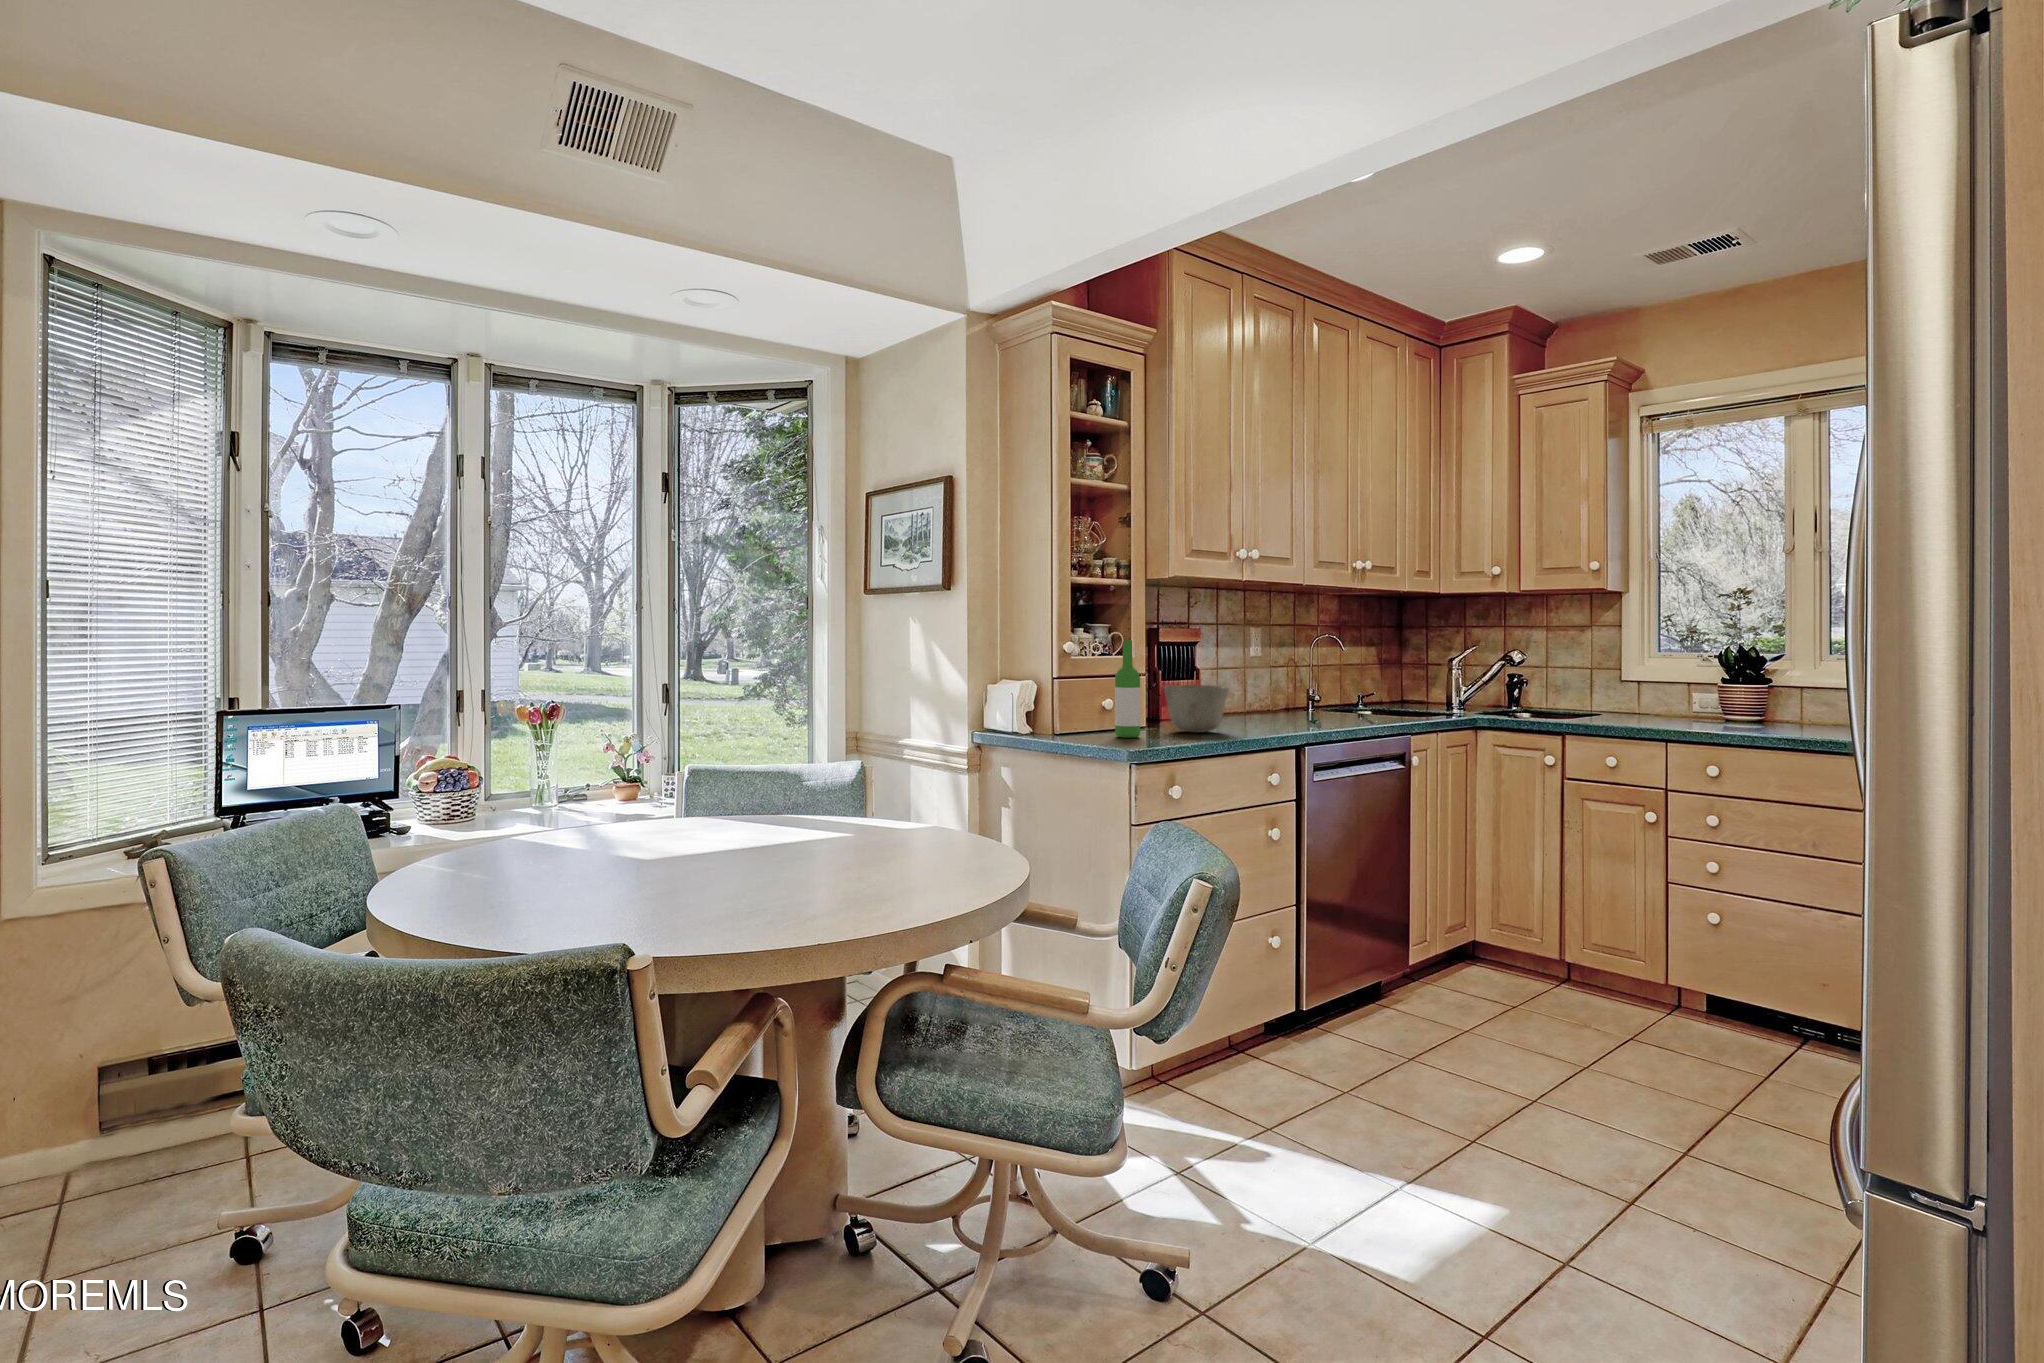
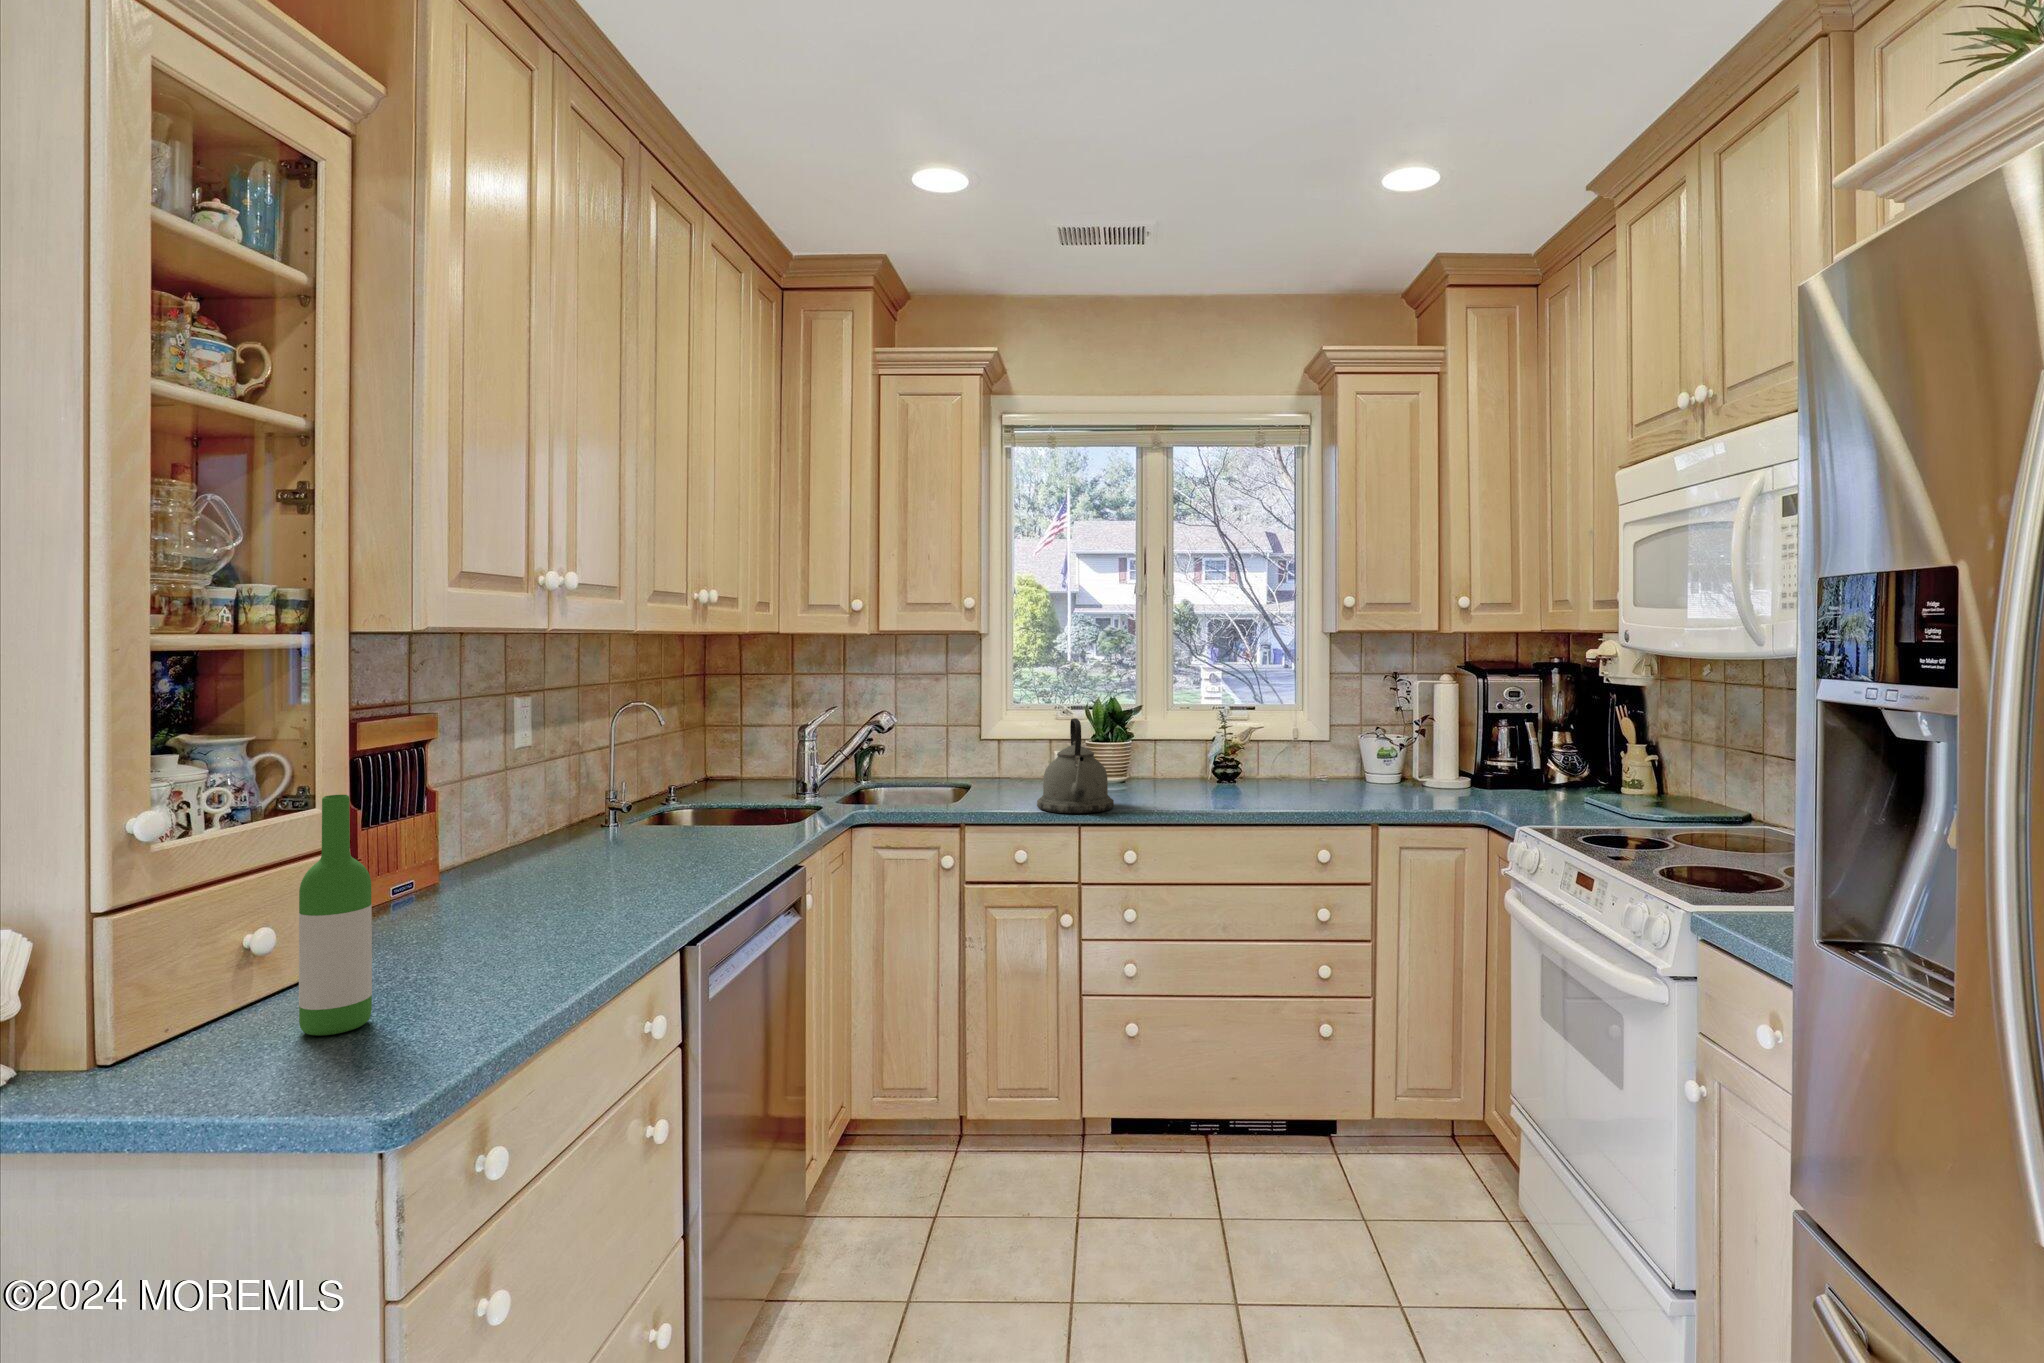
kettle: none [1629,654,1708,730] -> present [1037,718,1114,813]
ceramic bowl: present [1164,685,1229,732] -> none [410,849,564,964]

